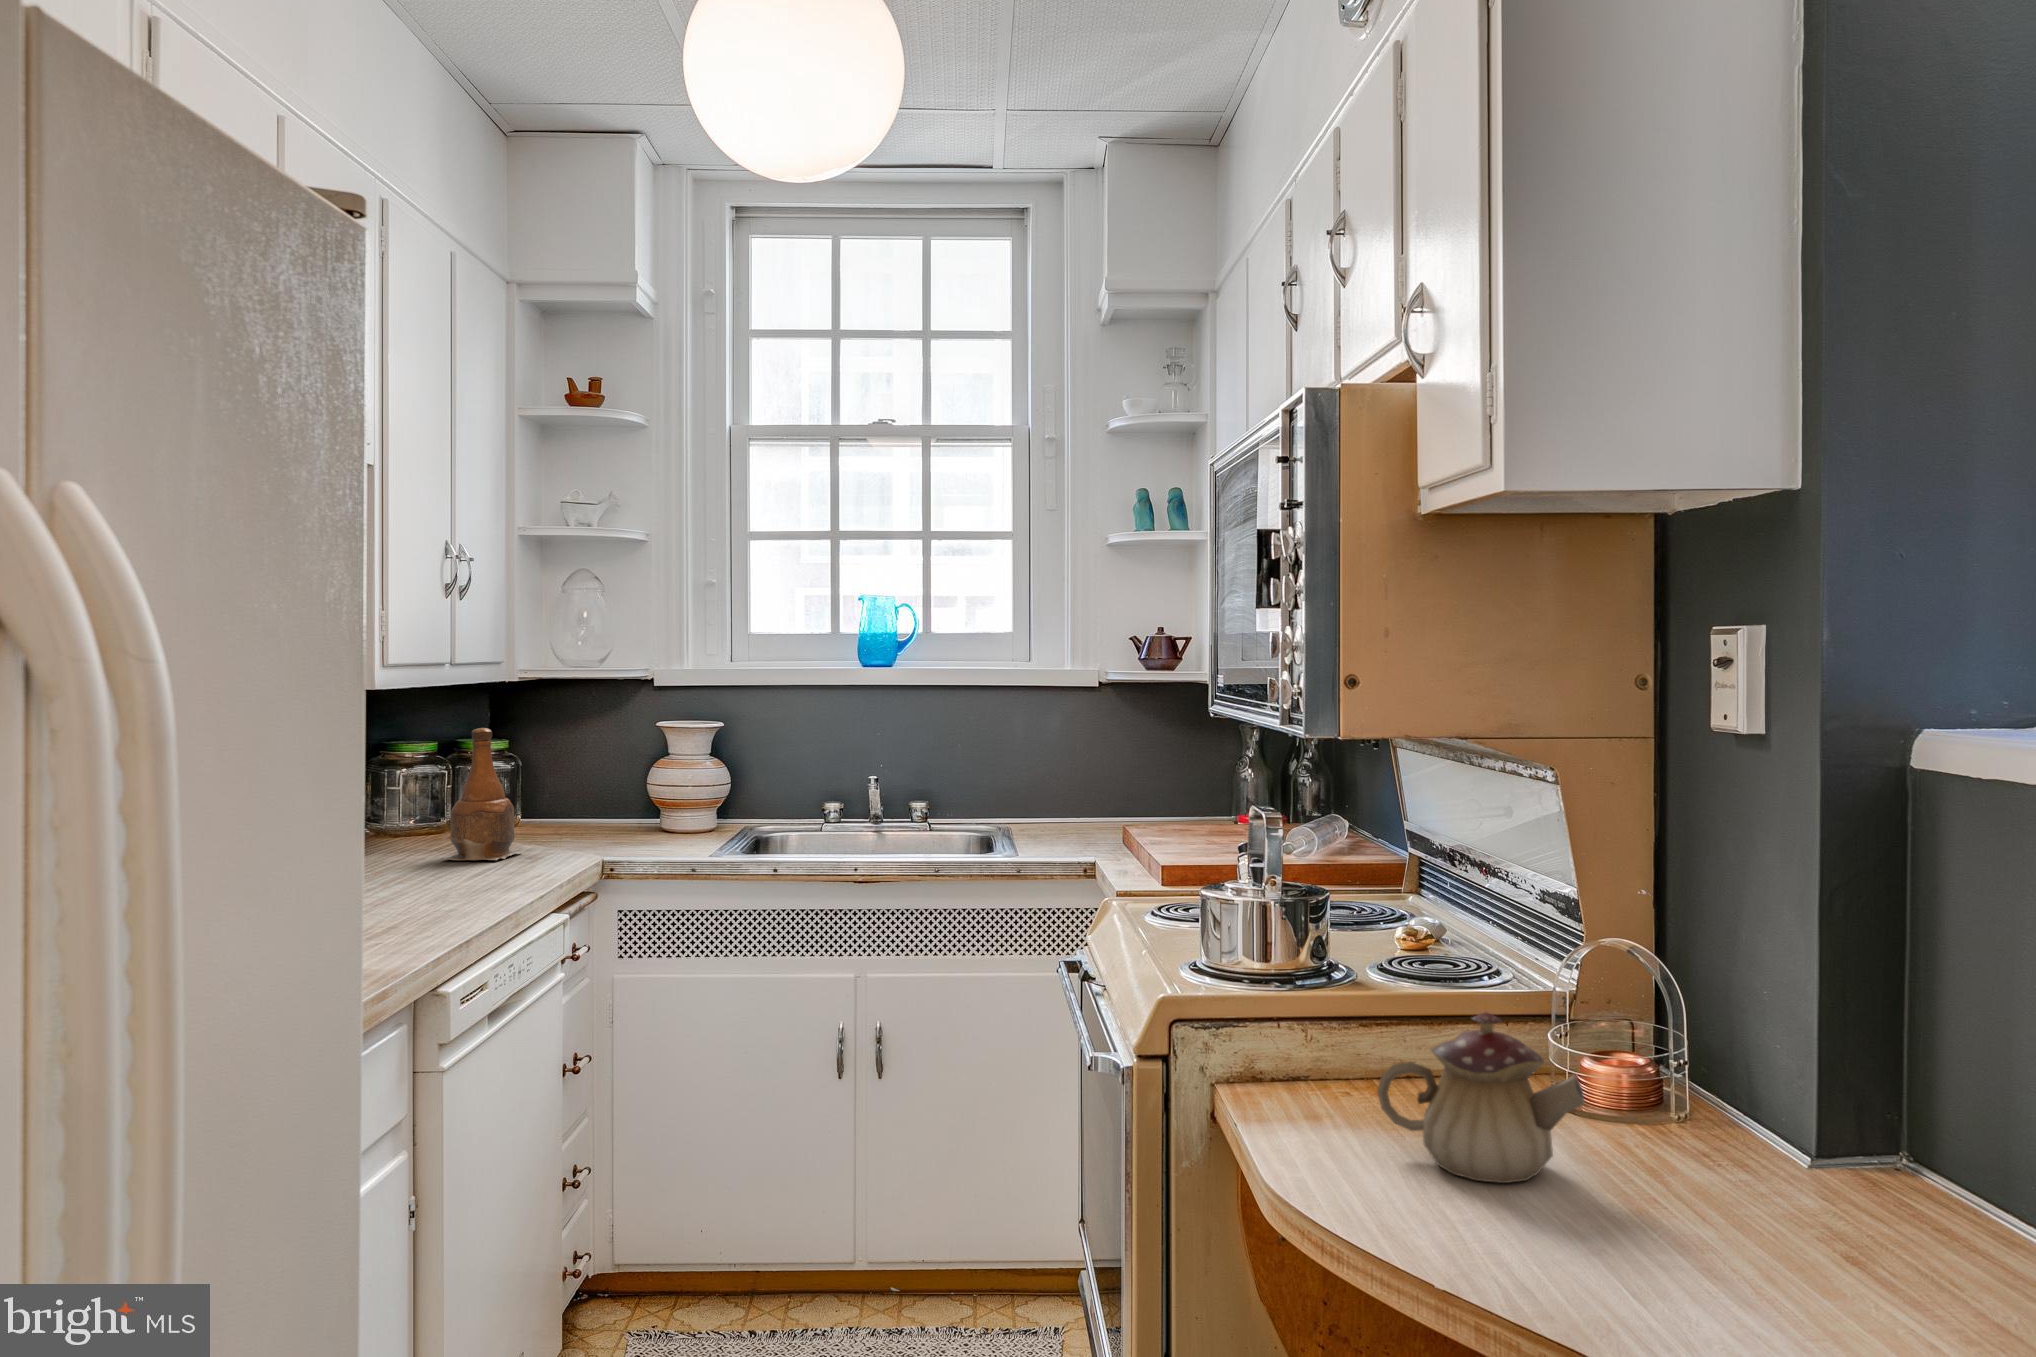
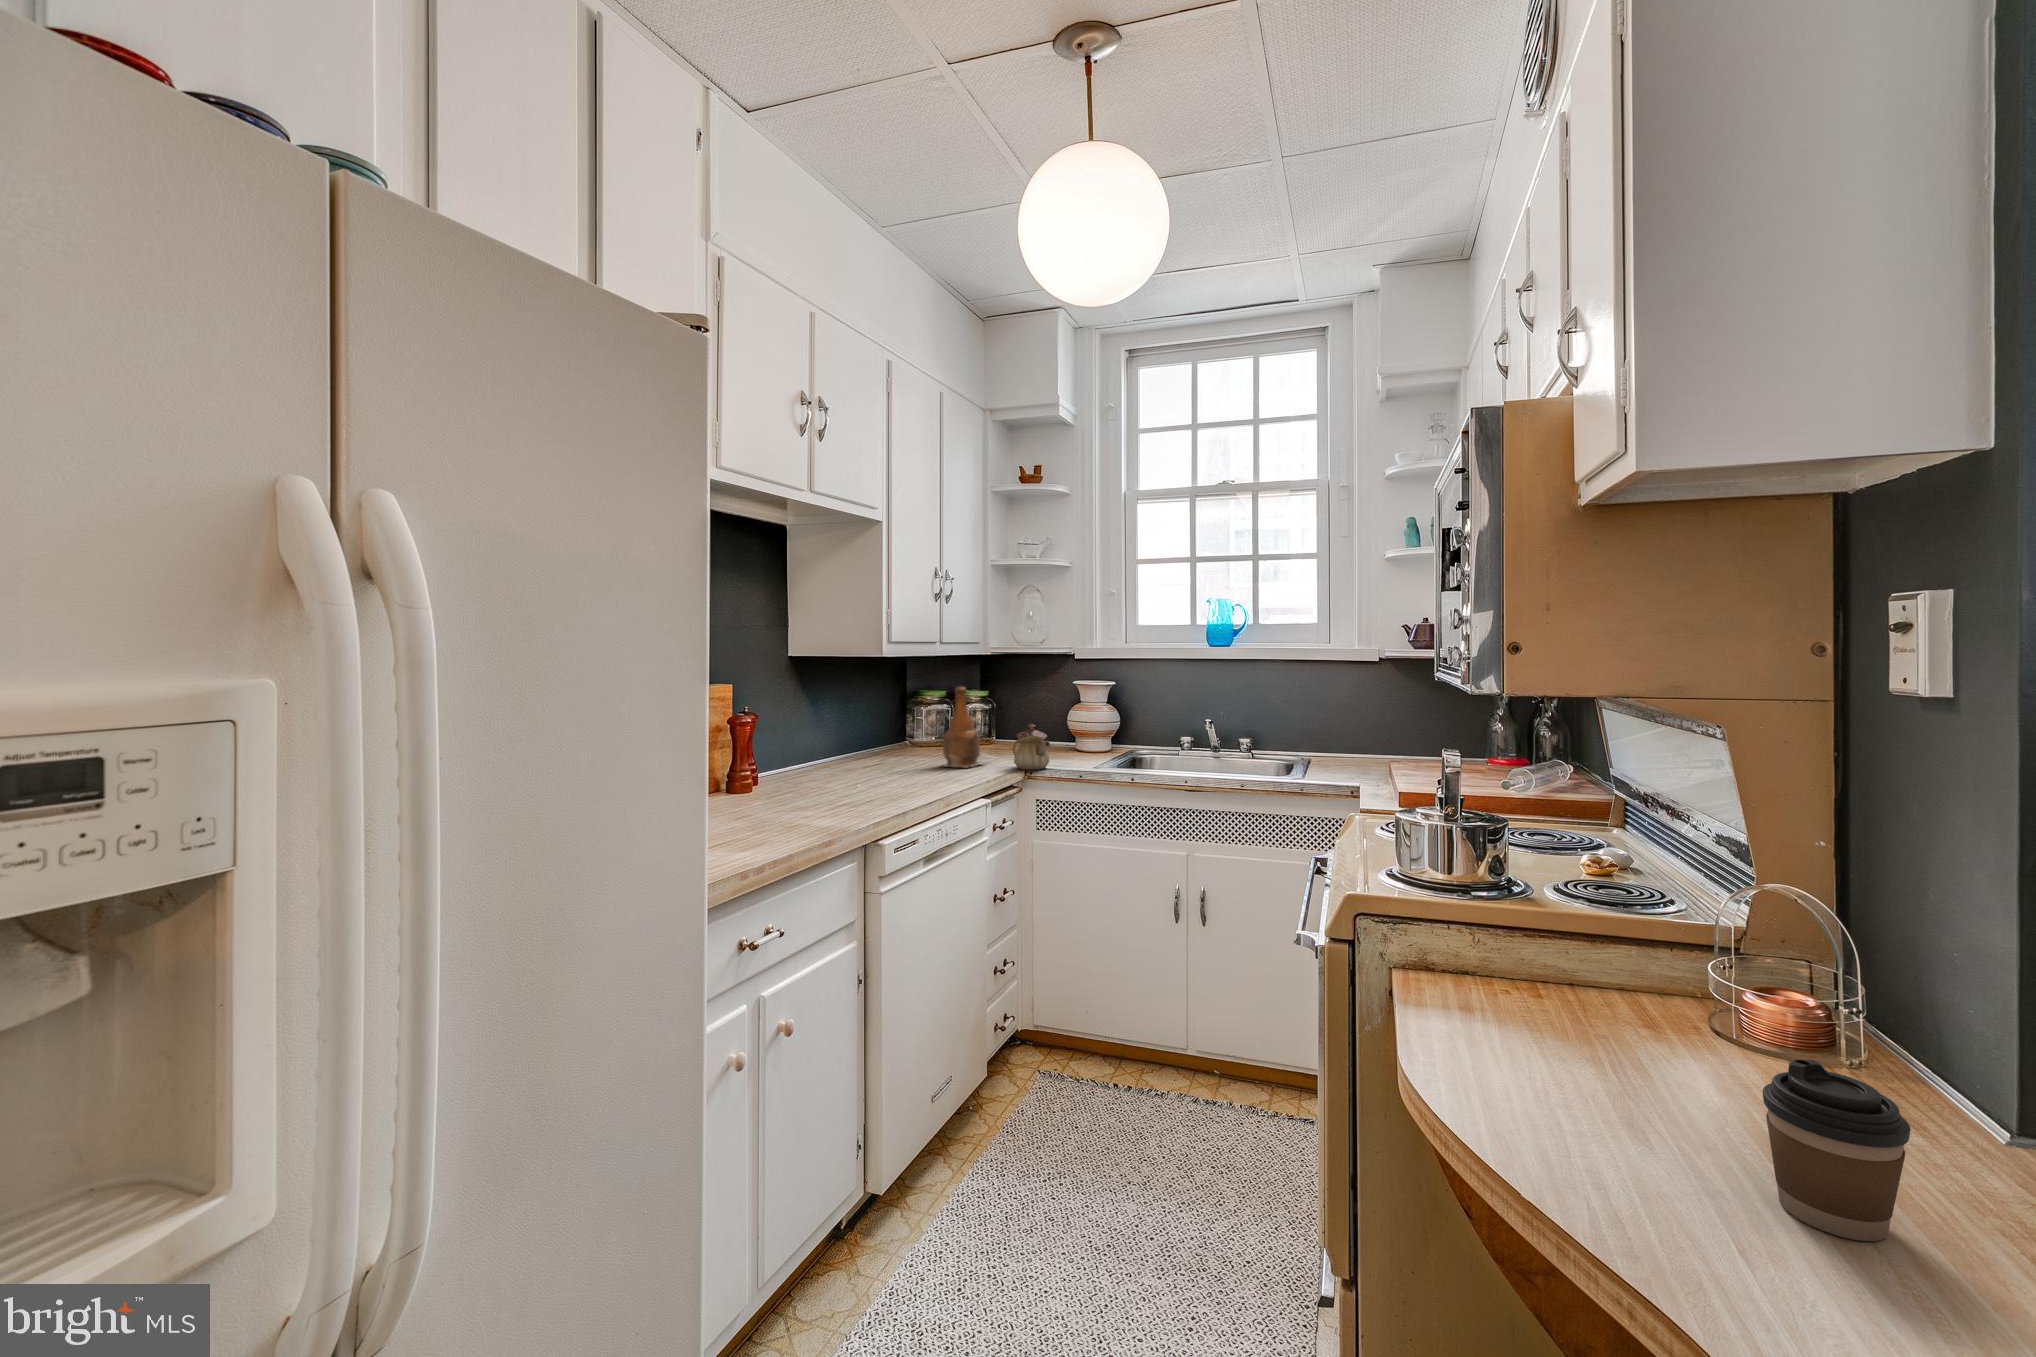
teapot: present [1377,1012,1584,1183] -> present [1013,724,1051,770]
coffee cup: none [1668,1114,1793,1290] -> present [1763,1060,1910,1241]

